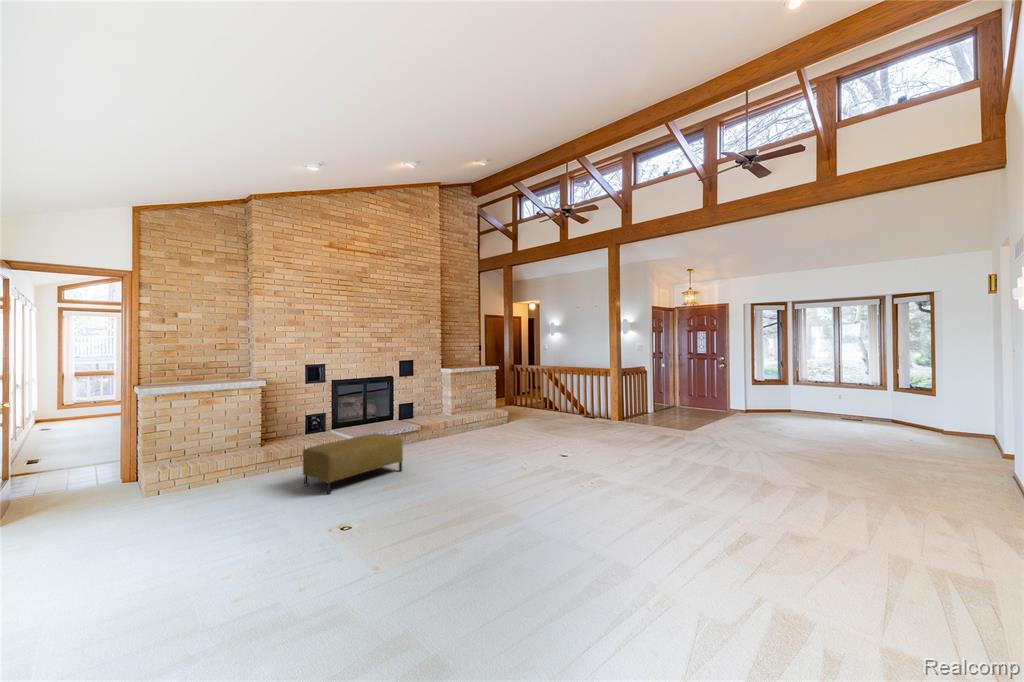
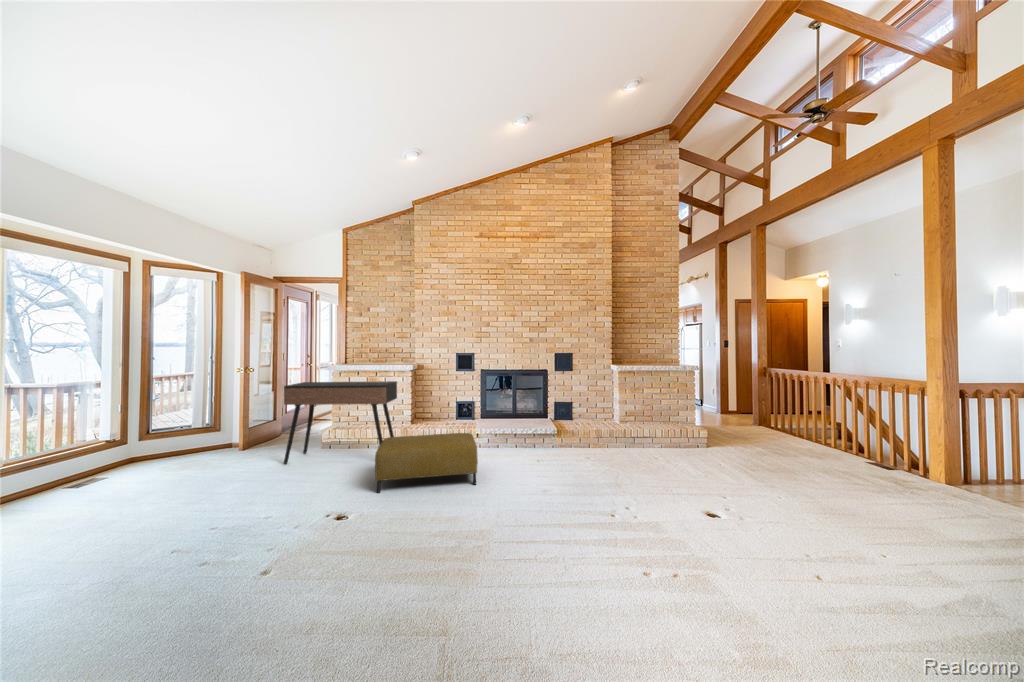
console table: none [138,396,283,510] -> present [284,381,397,464]

